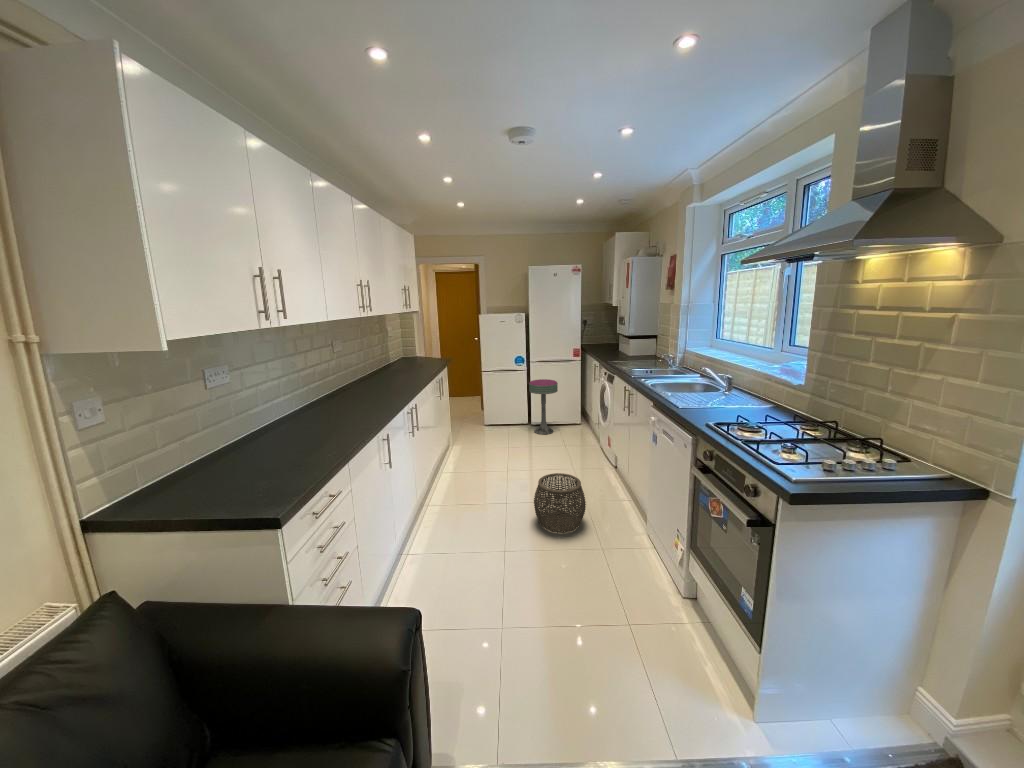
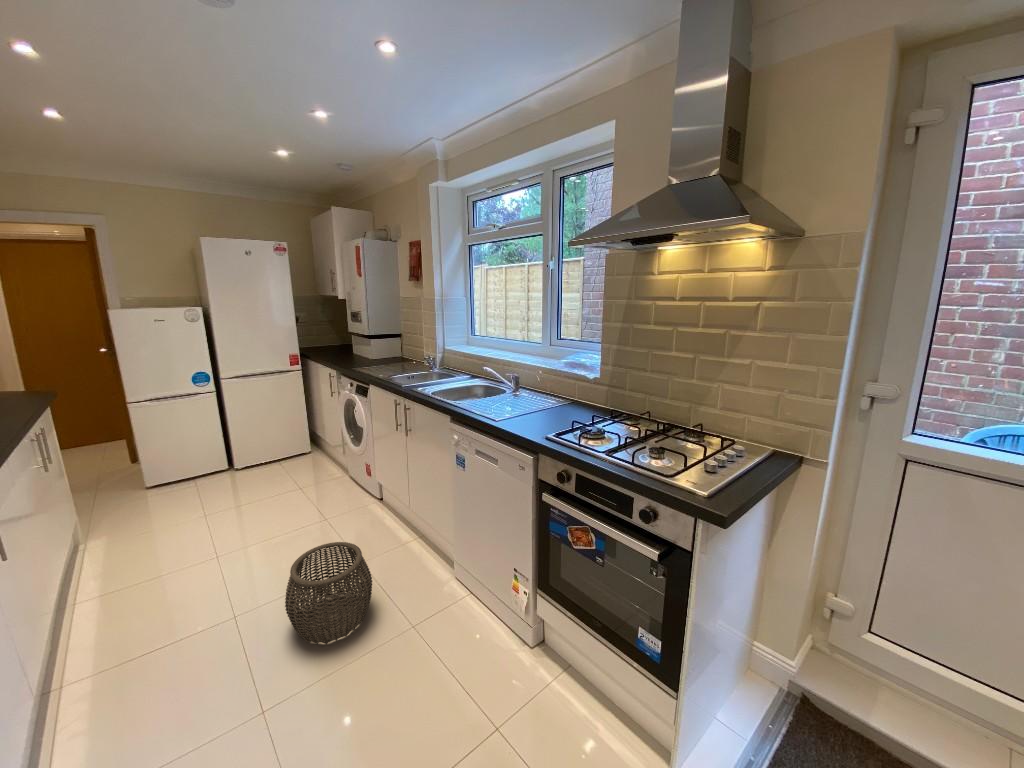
bar stool: present [529,379,558,434] -> none [226,400,276,479]

